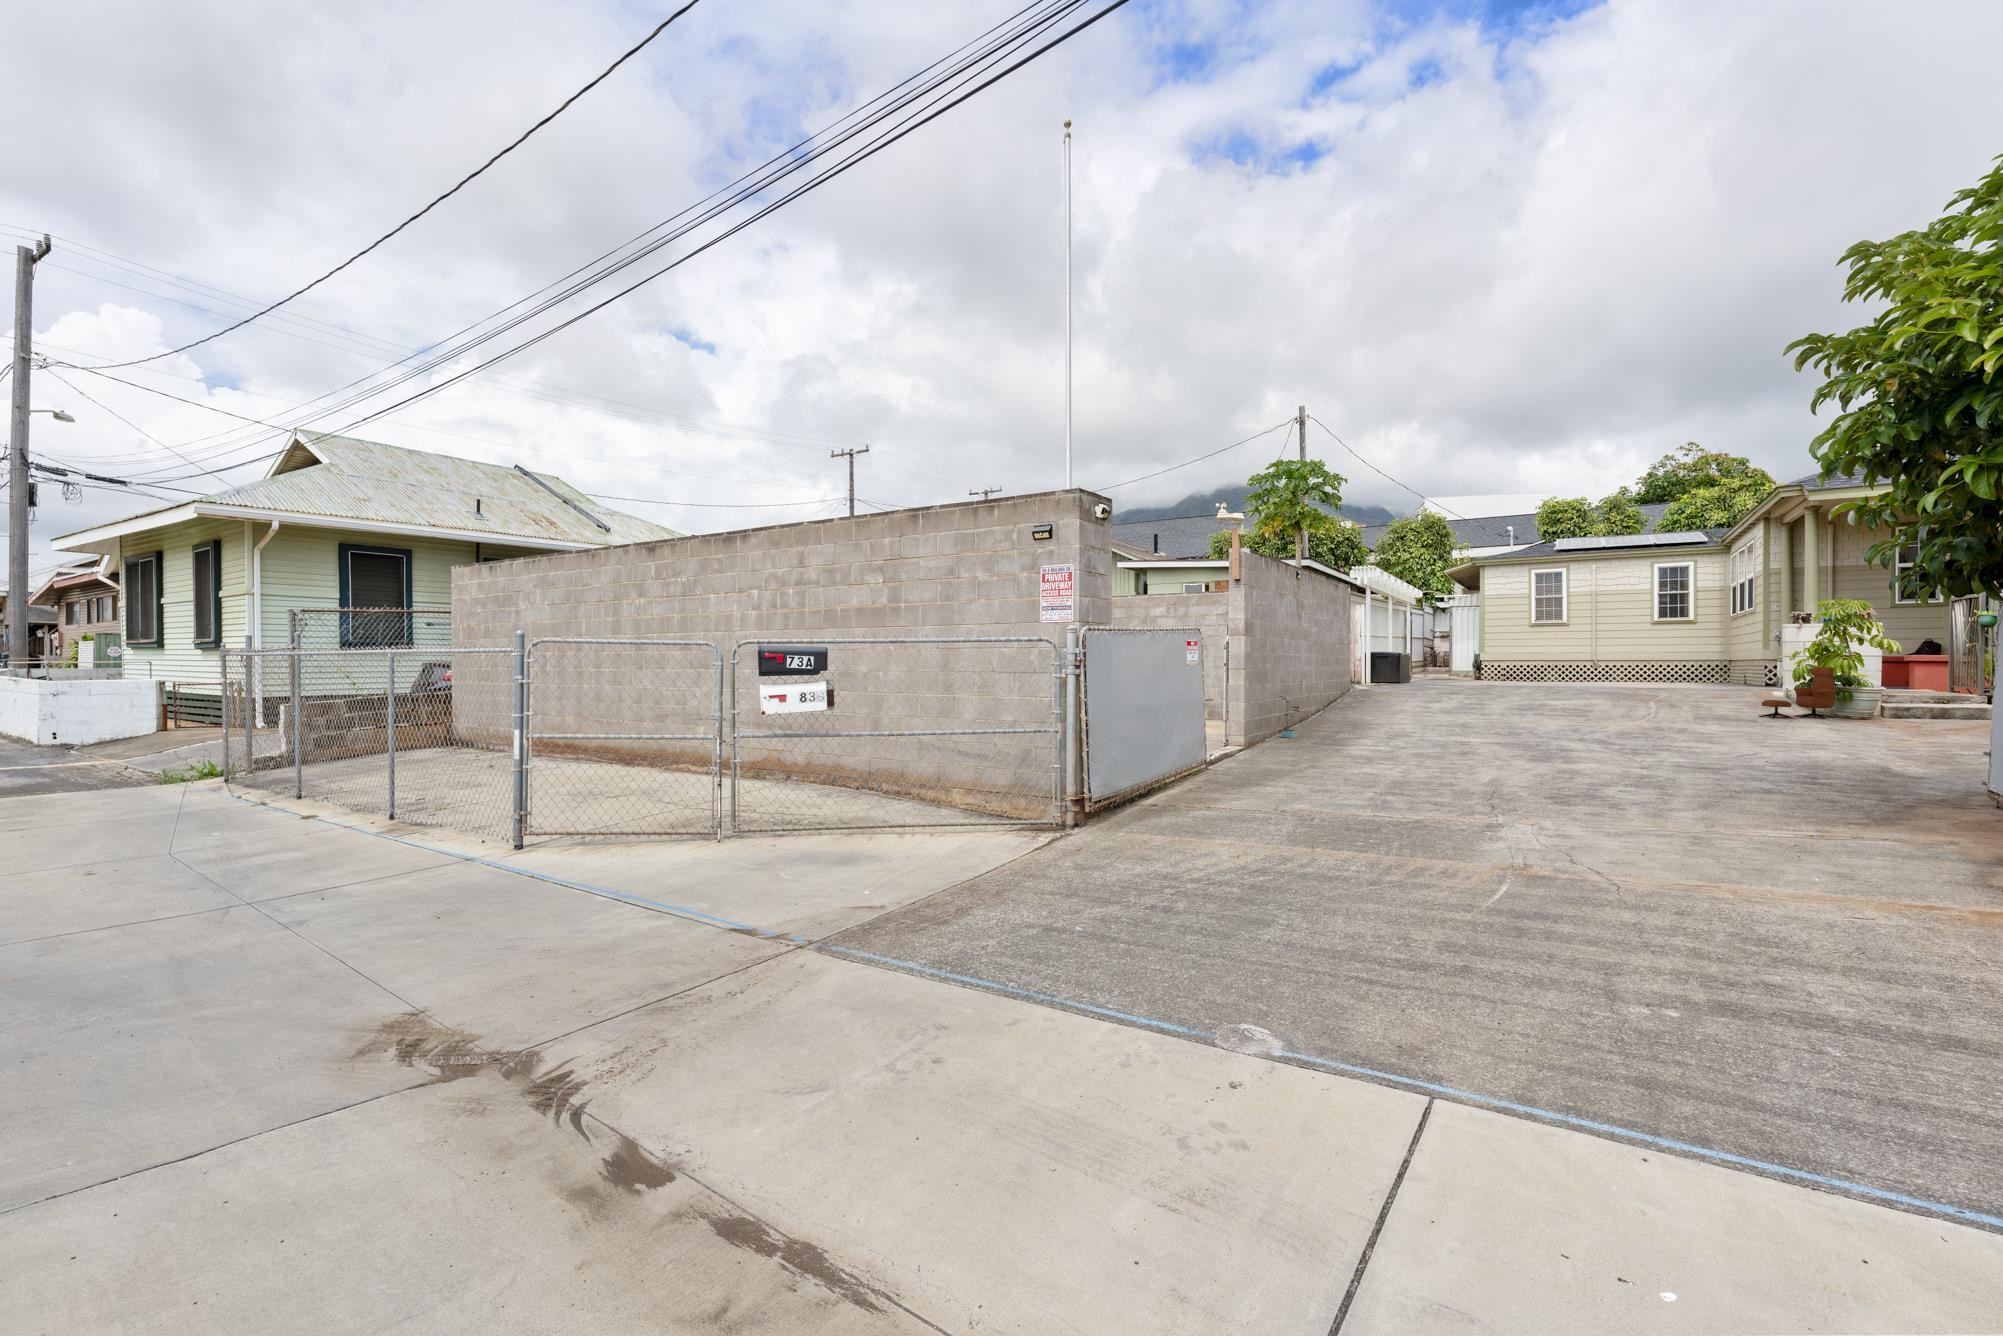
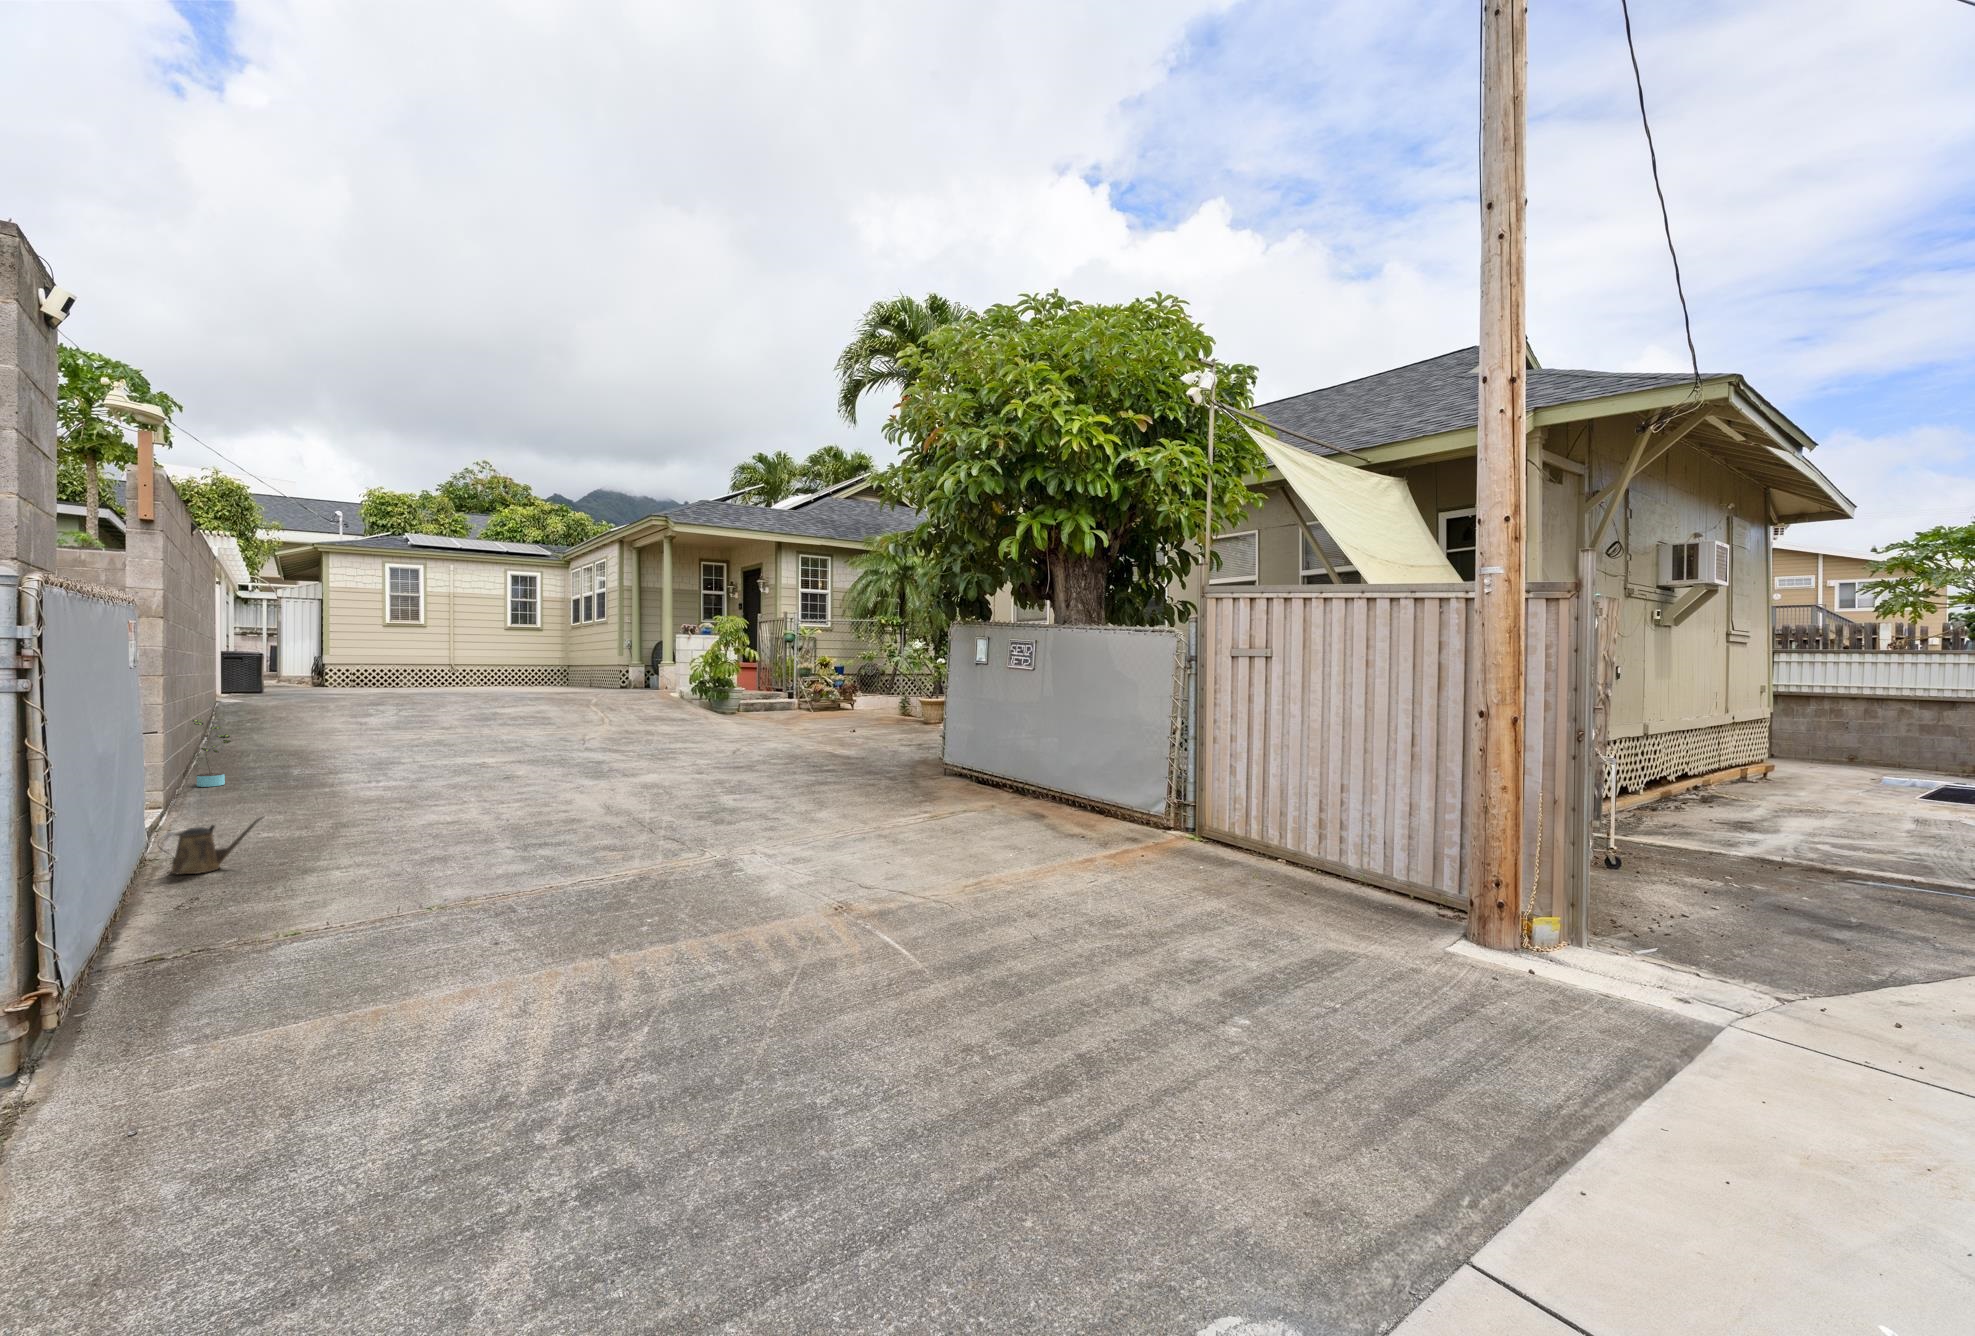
lounge chair: present [1759,667,1836,719] -> none [674,671,724,715]
watering can: none [1202,749,1247,775] -> present [158,817,264,874]

